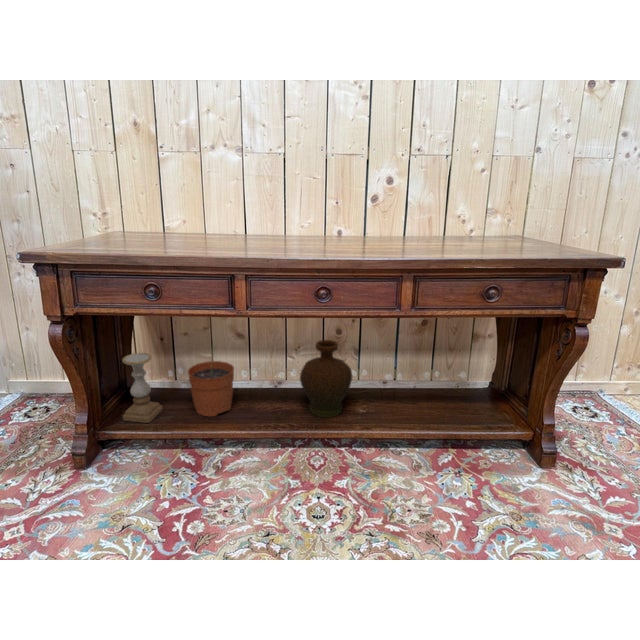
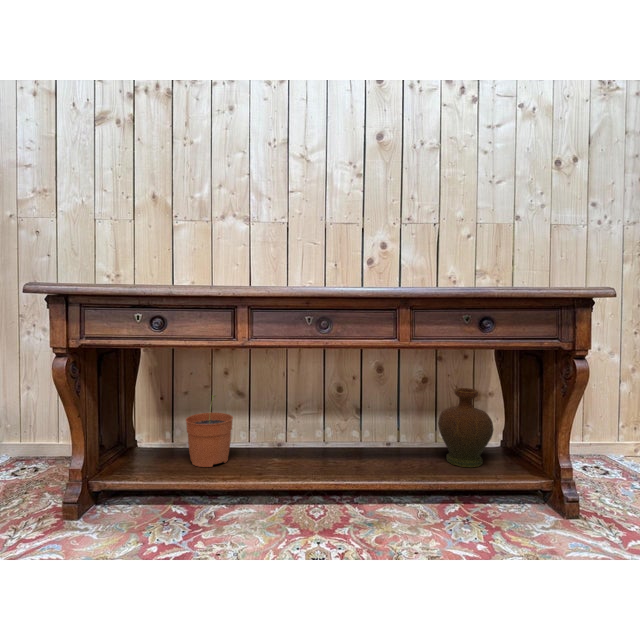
decorative vase: present [300,340,352,417] -> present [438,388,494,467]
candle holder: present [122,353,163,423] -> none [115,400,157,472]

